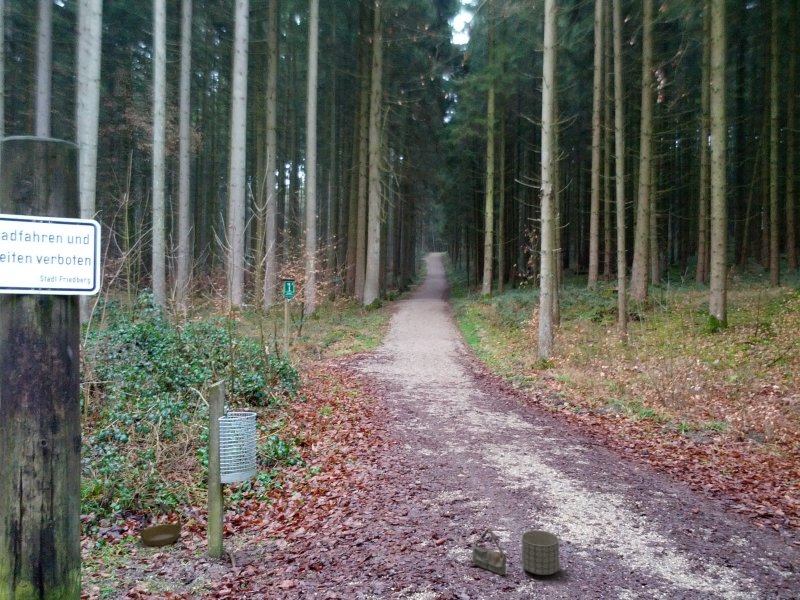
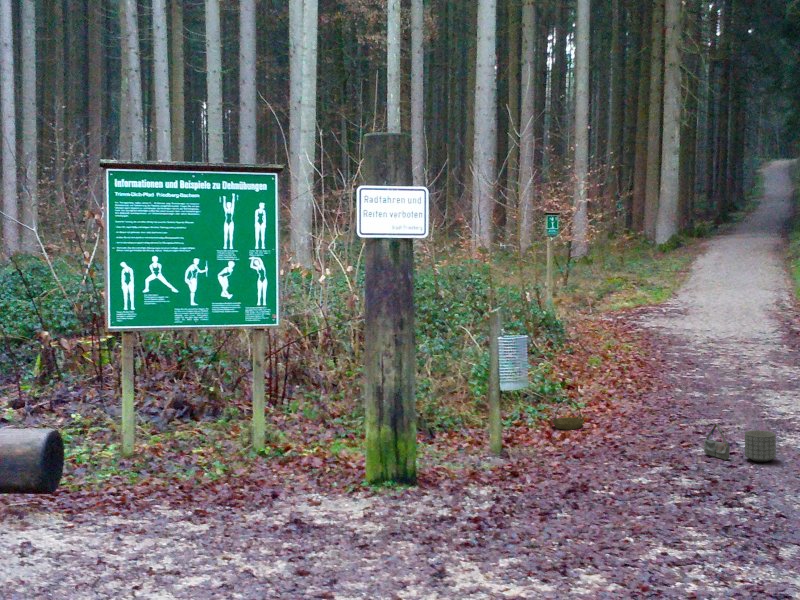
basket: present [140,506,182,546] -> present [552,400,584,430]

